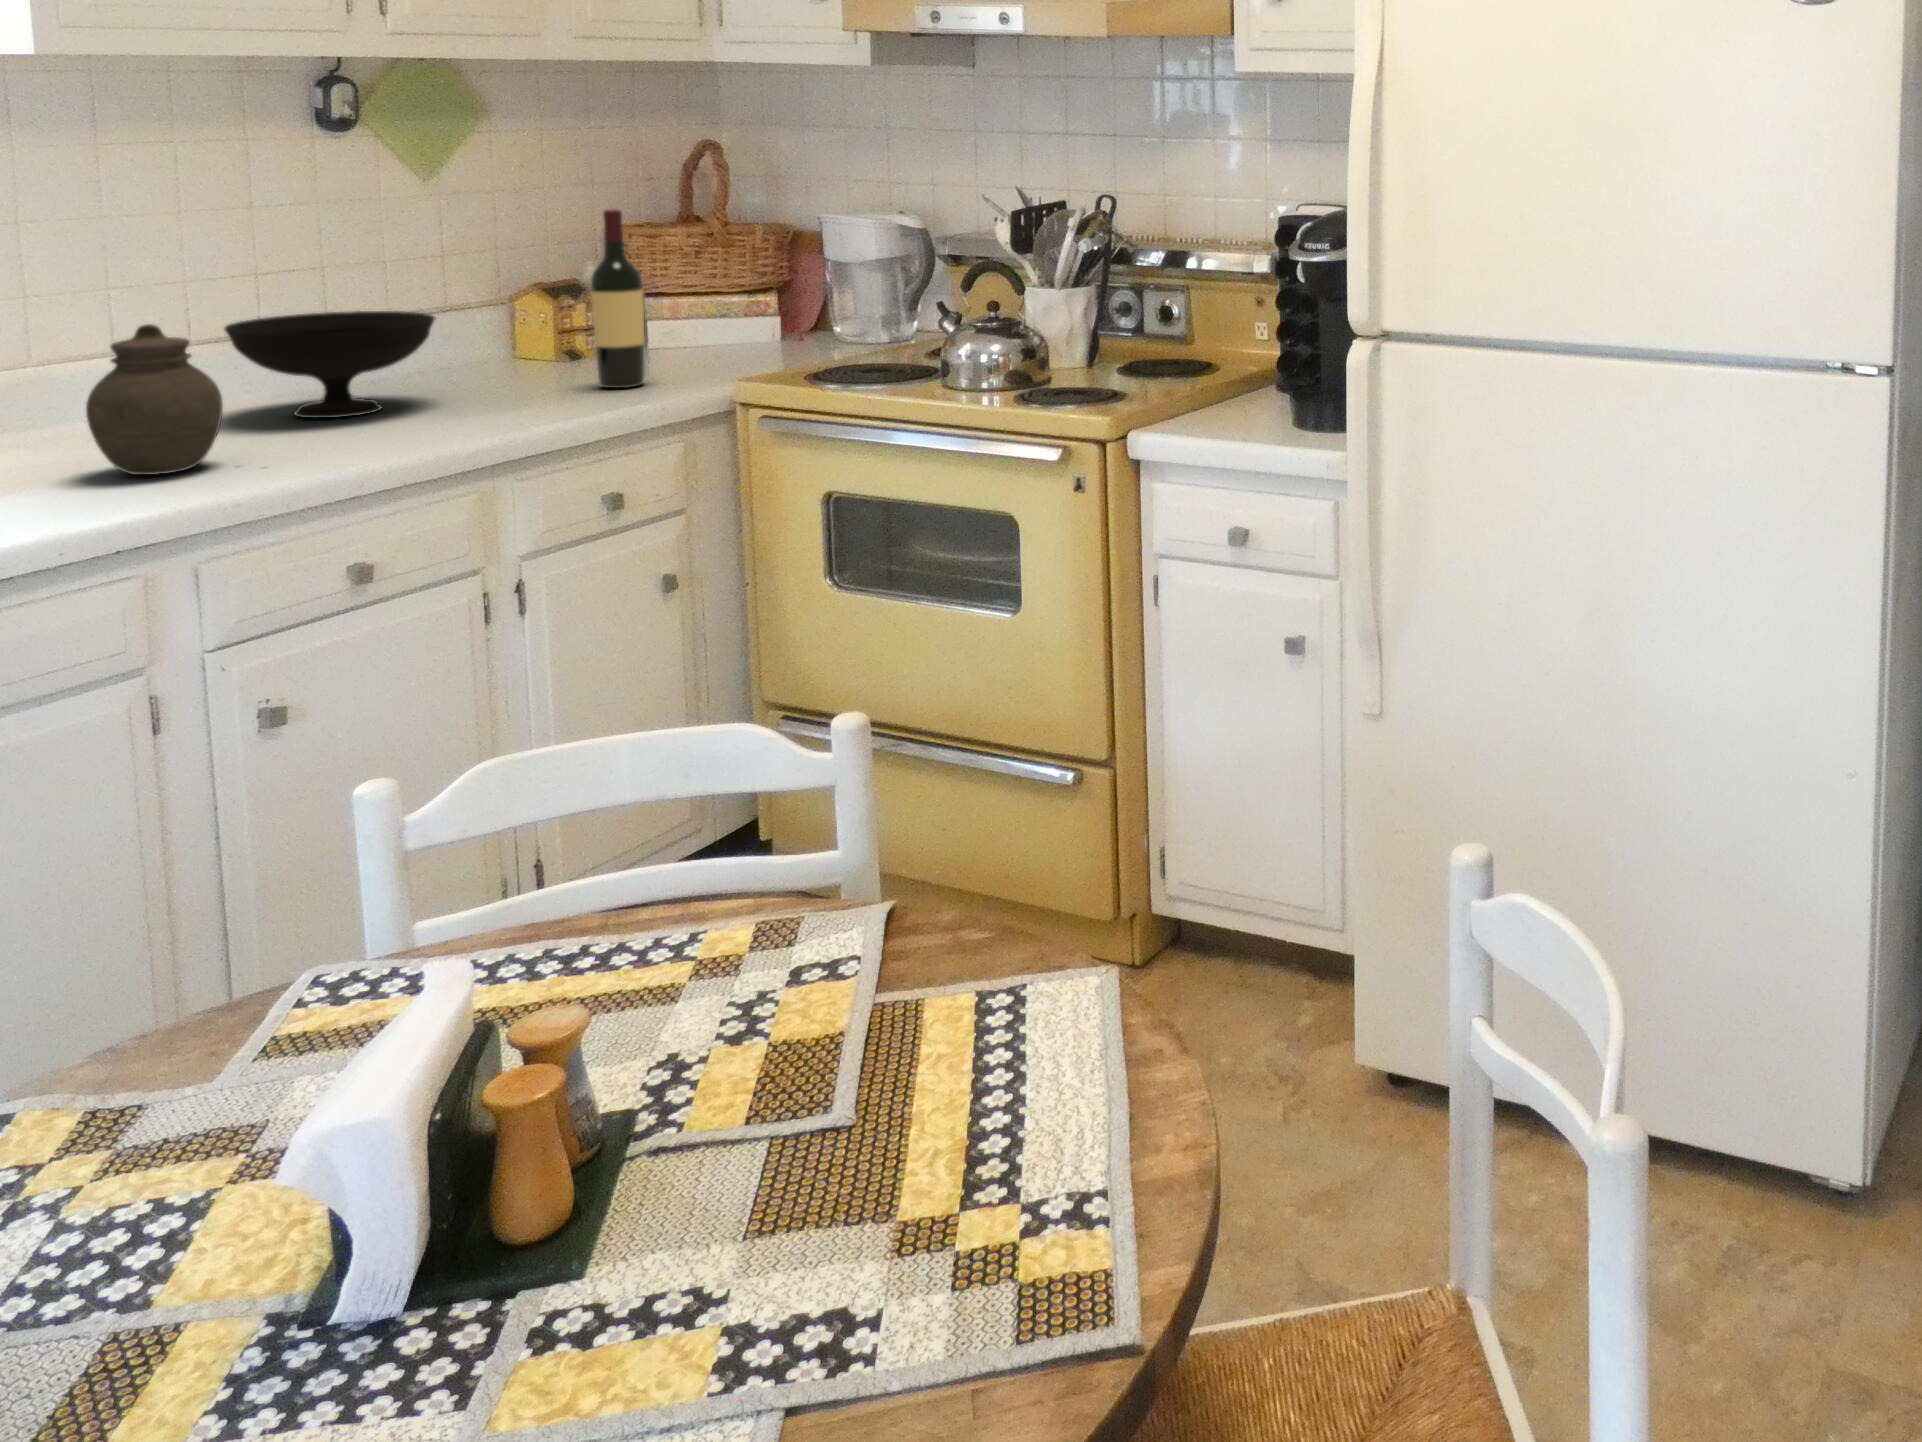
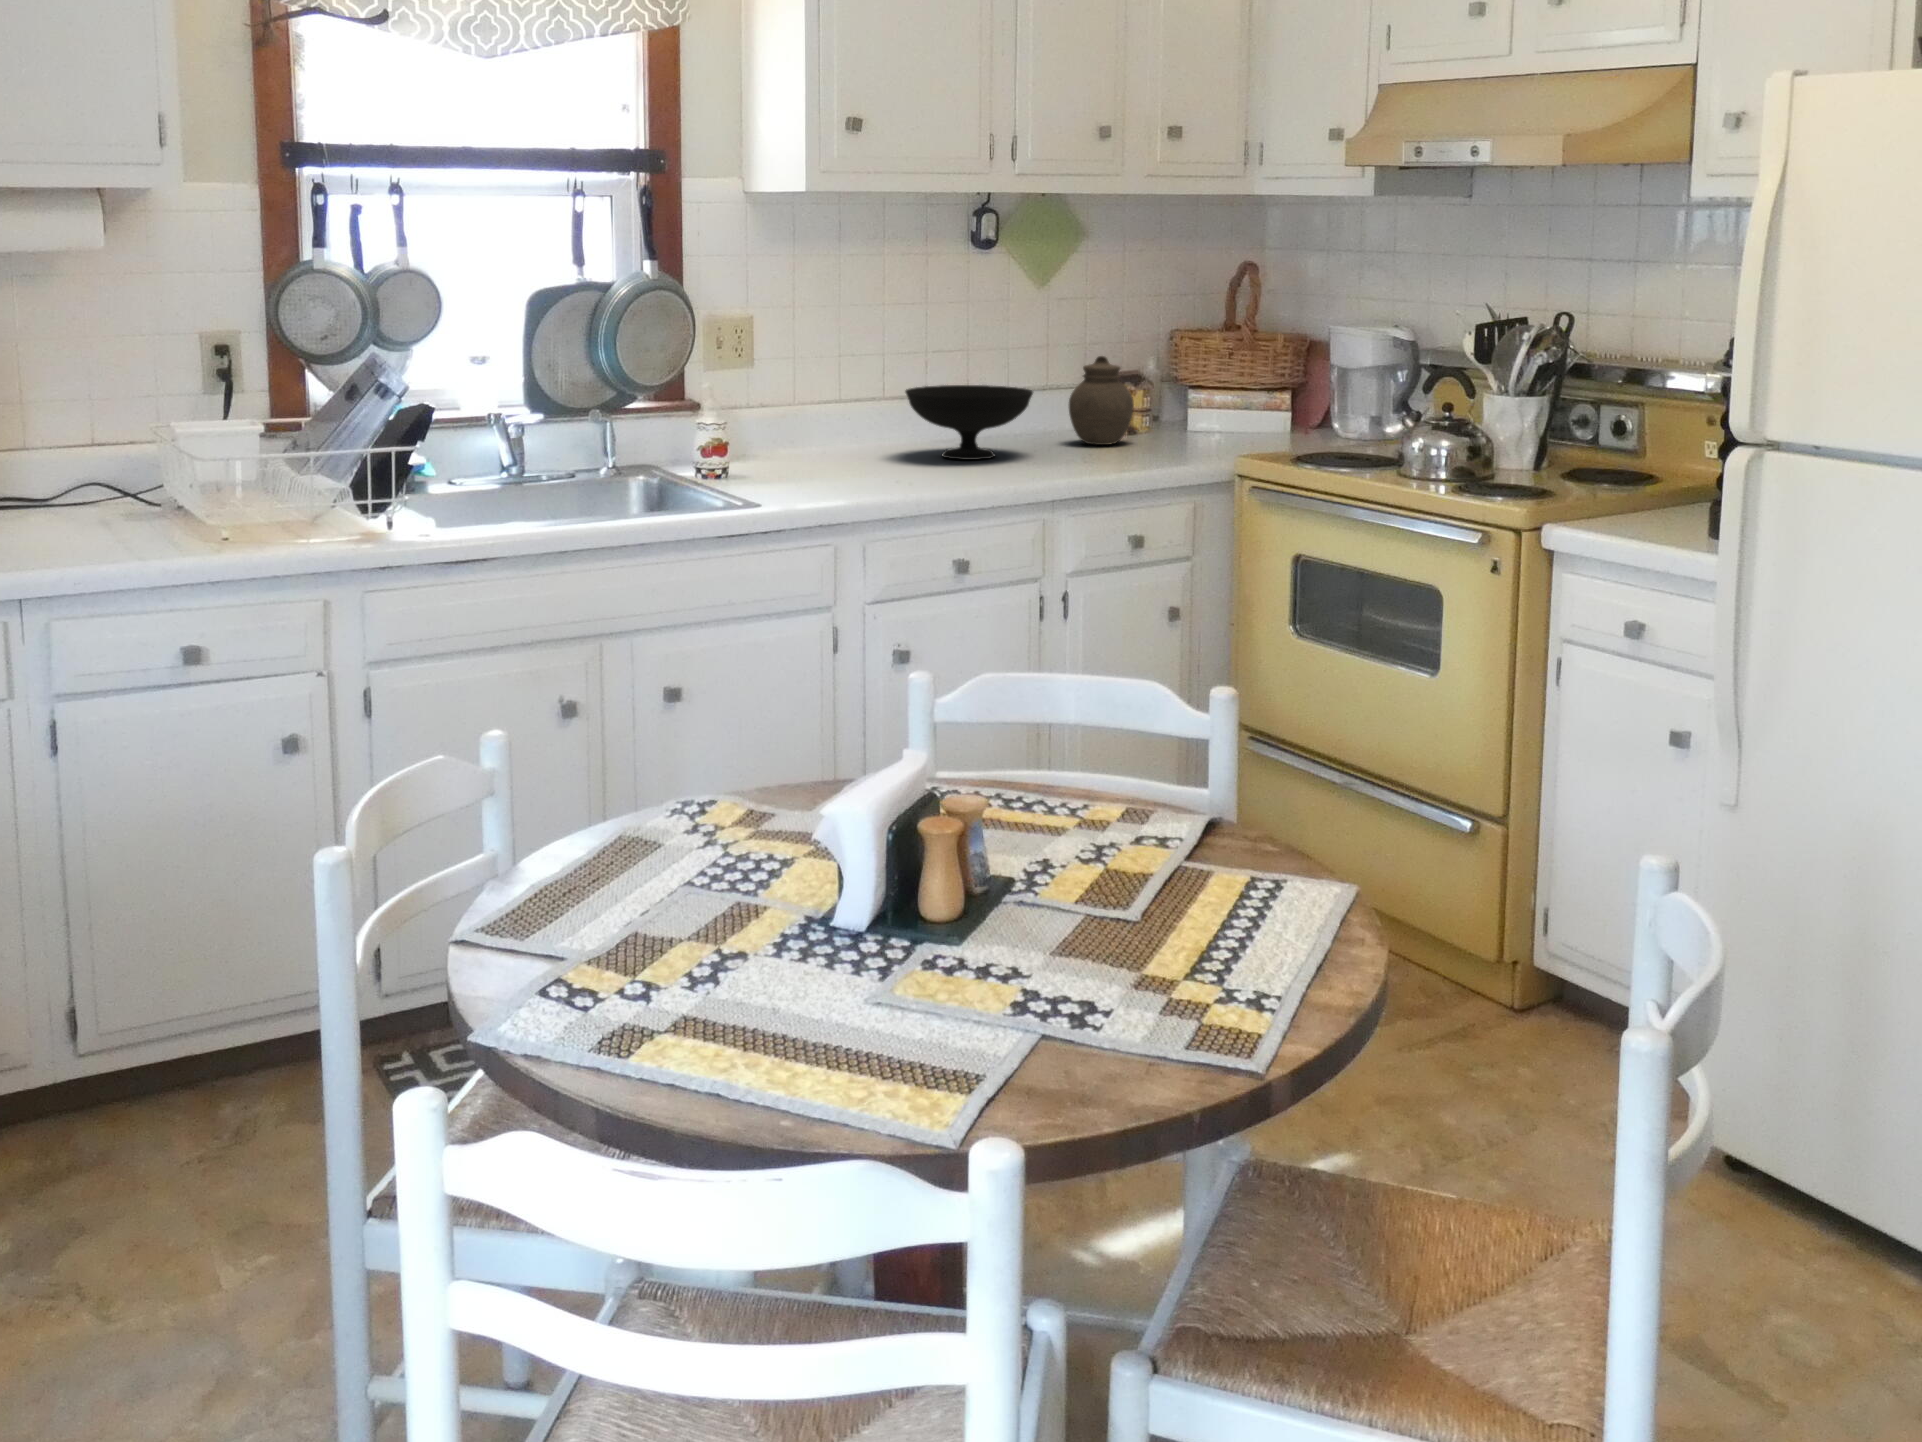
wine bottle: present [590,210,645,388] -> none [1139,316,1177,456]
jar: present [86,324,223,475] -> present [1069,356,1134,445]

